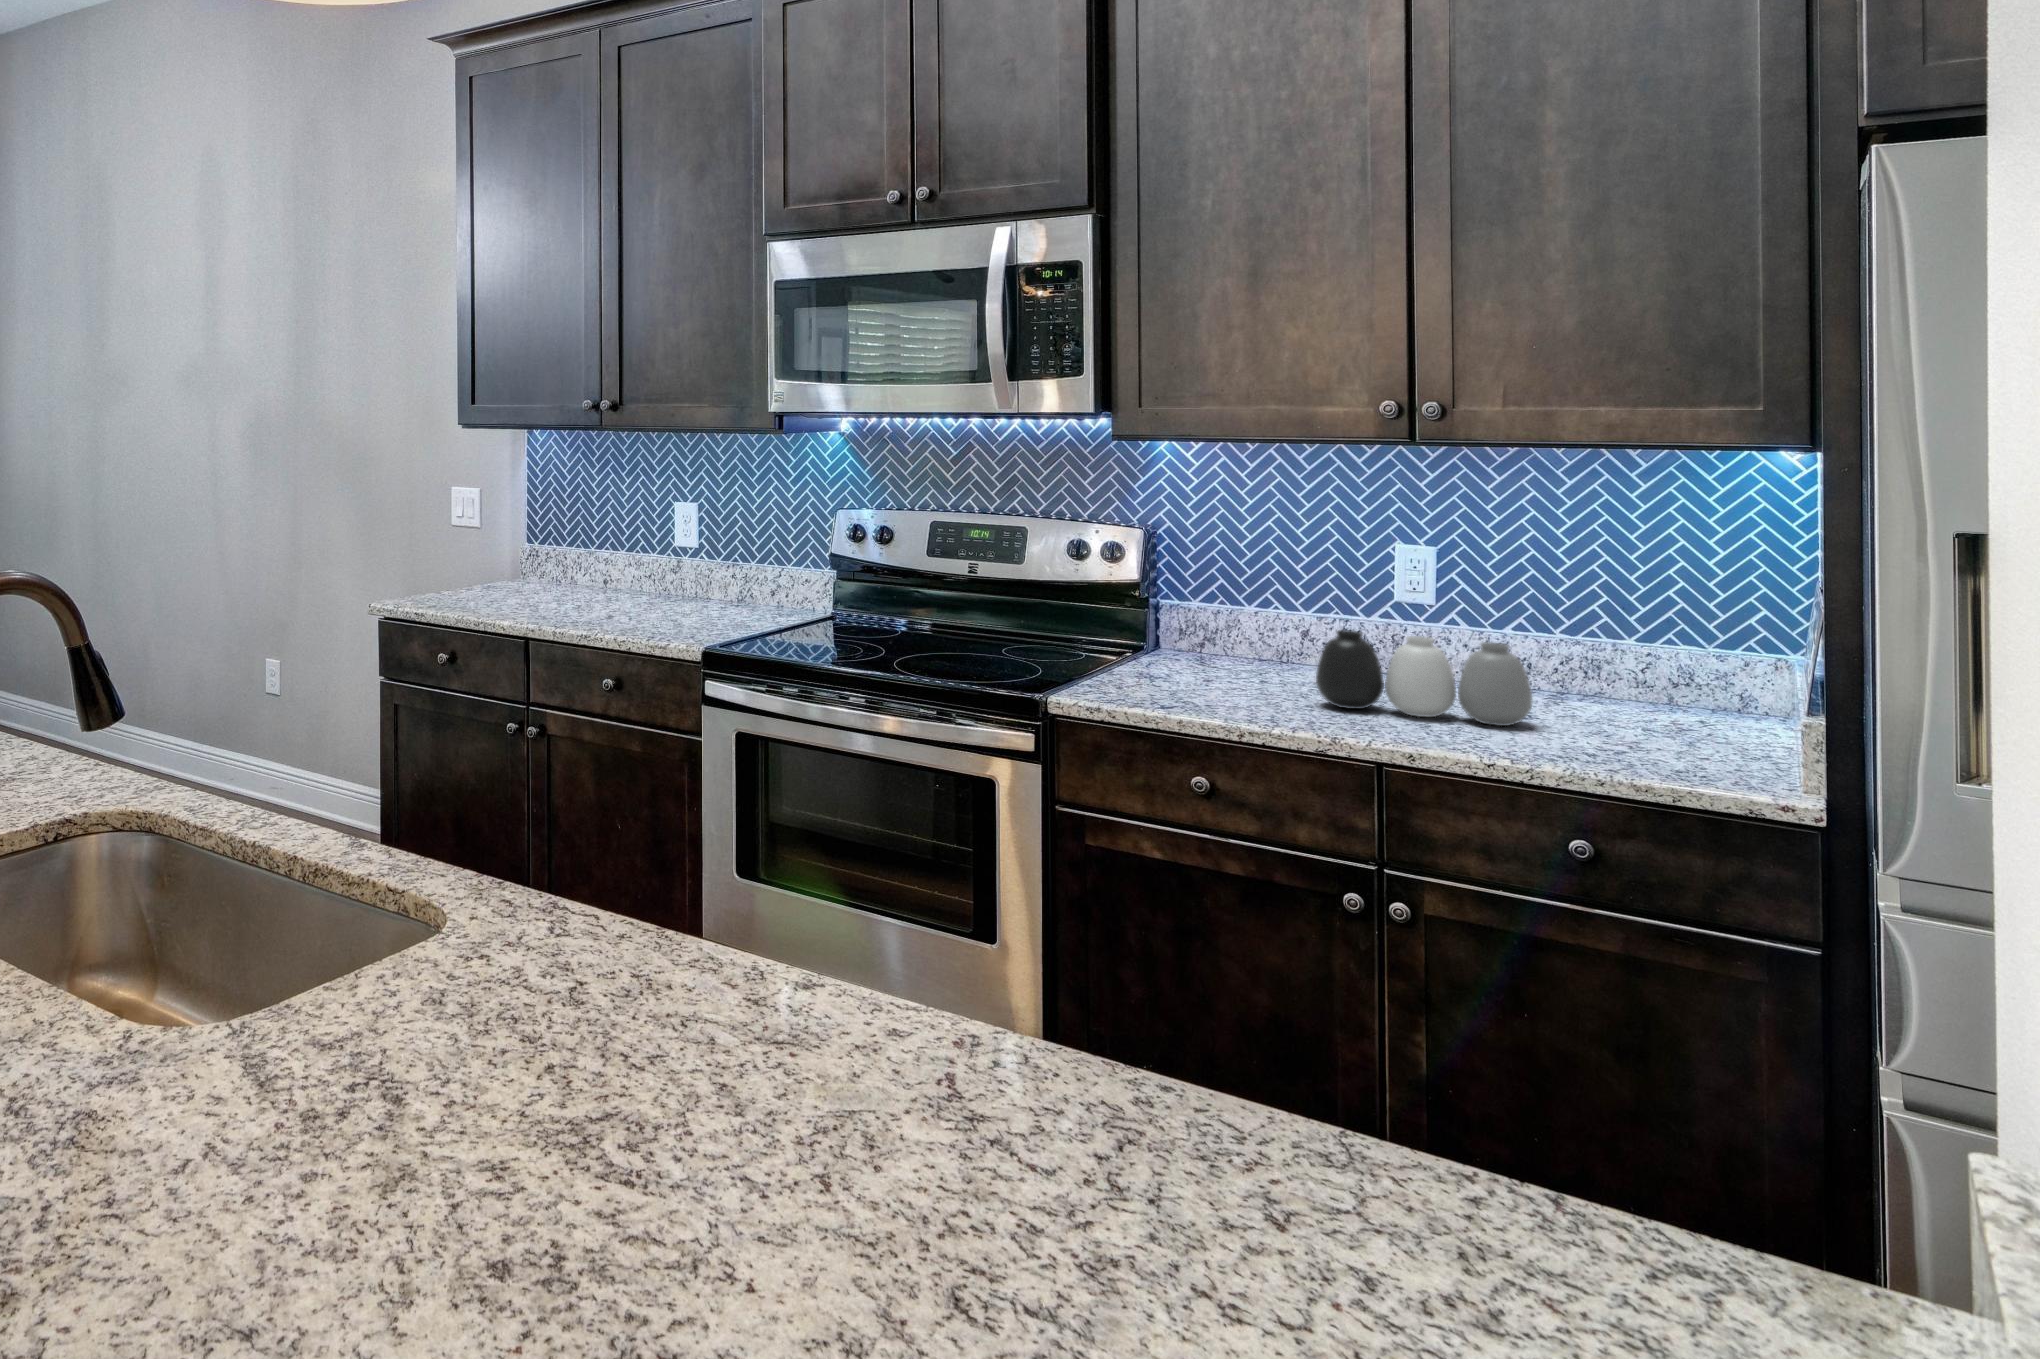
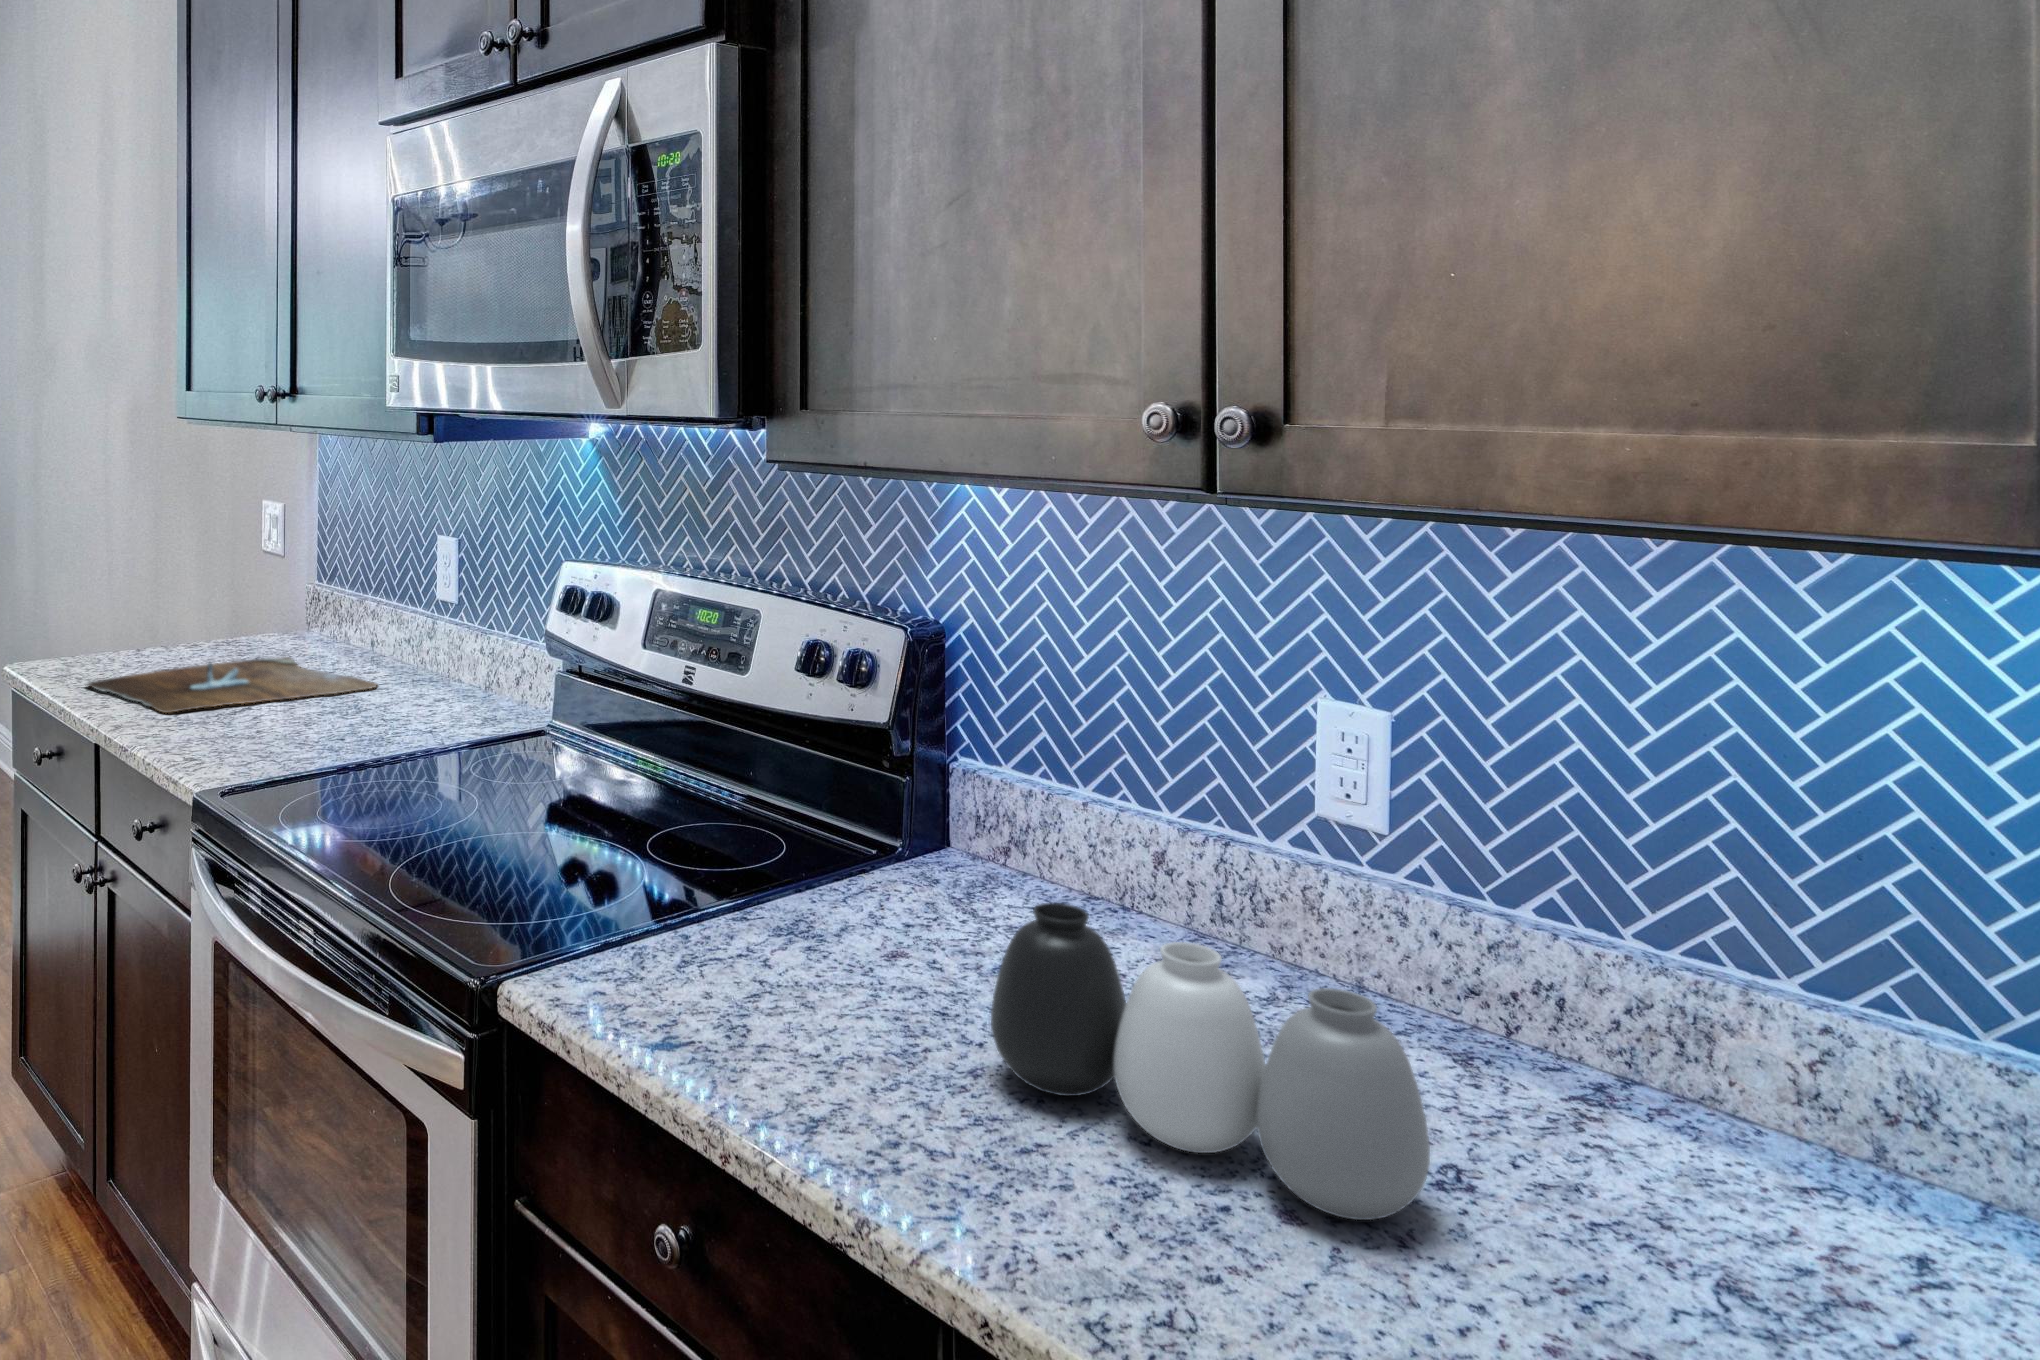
cutting board: none [467,591,665,621] -> present [88,657,378,713]

